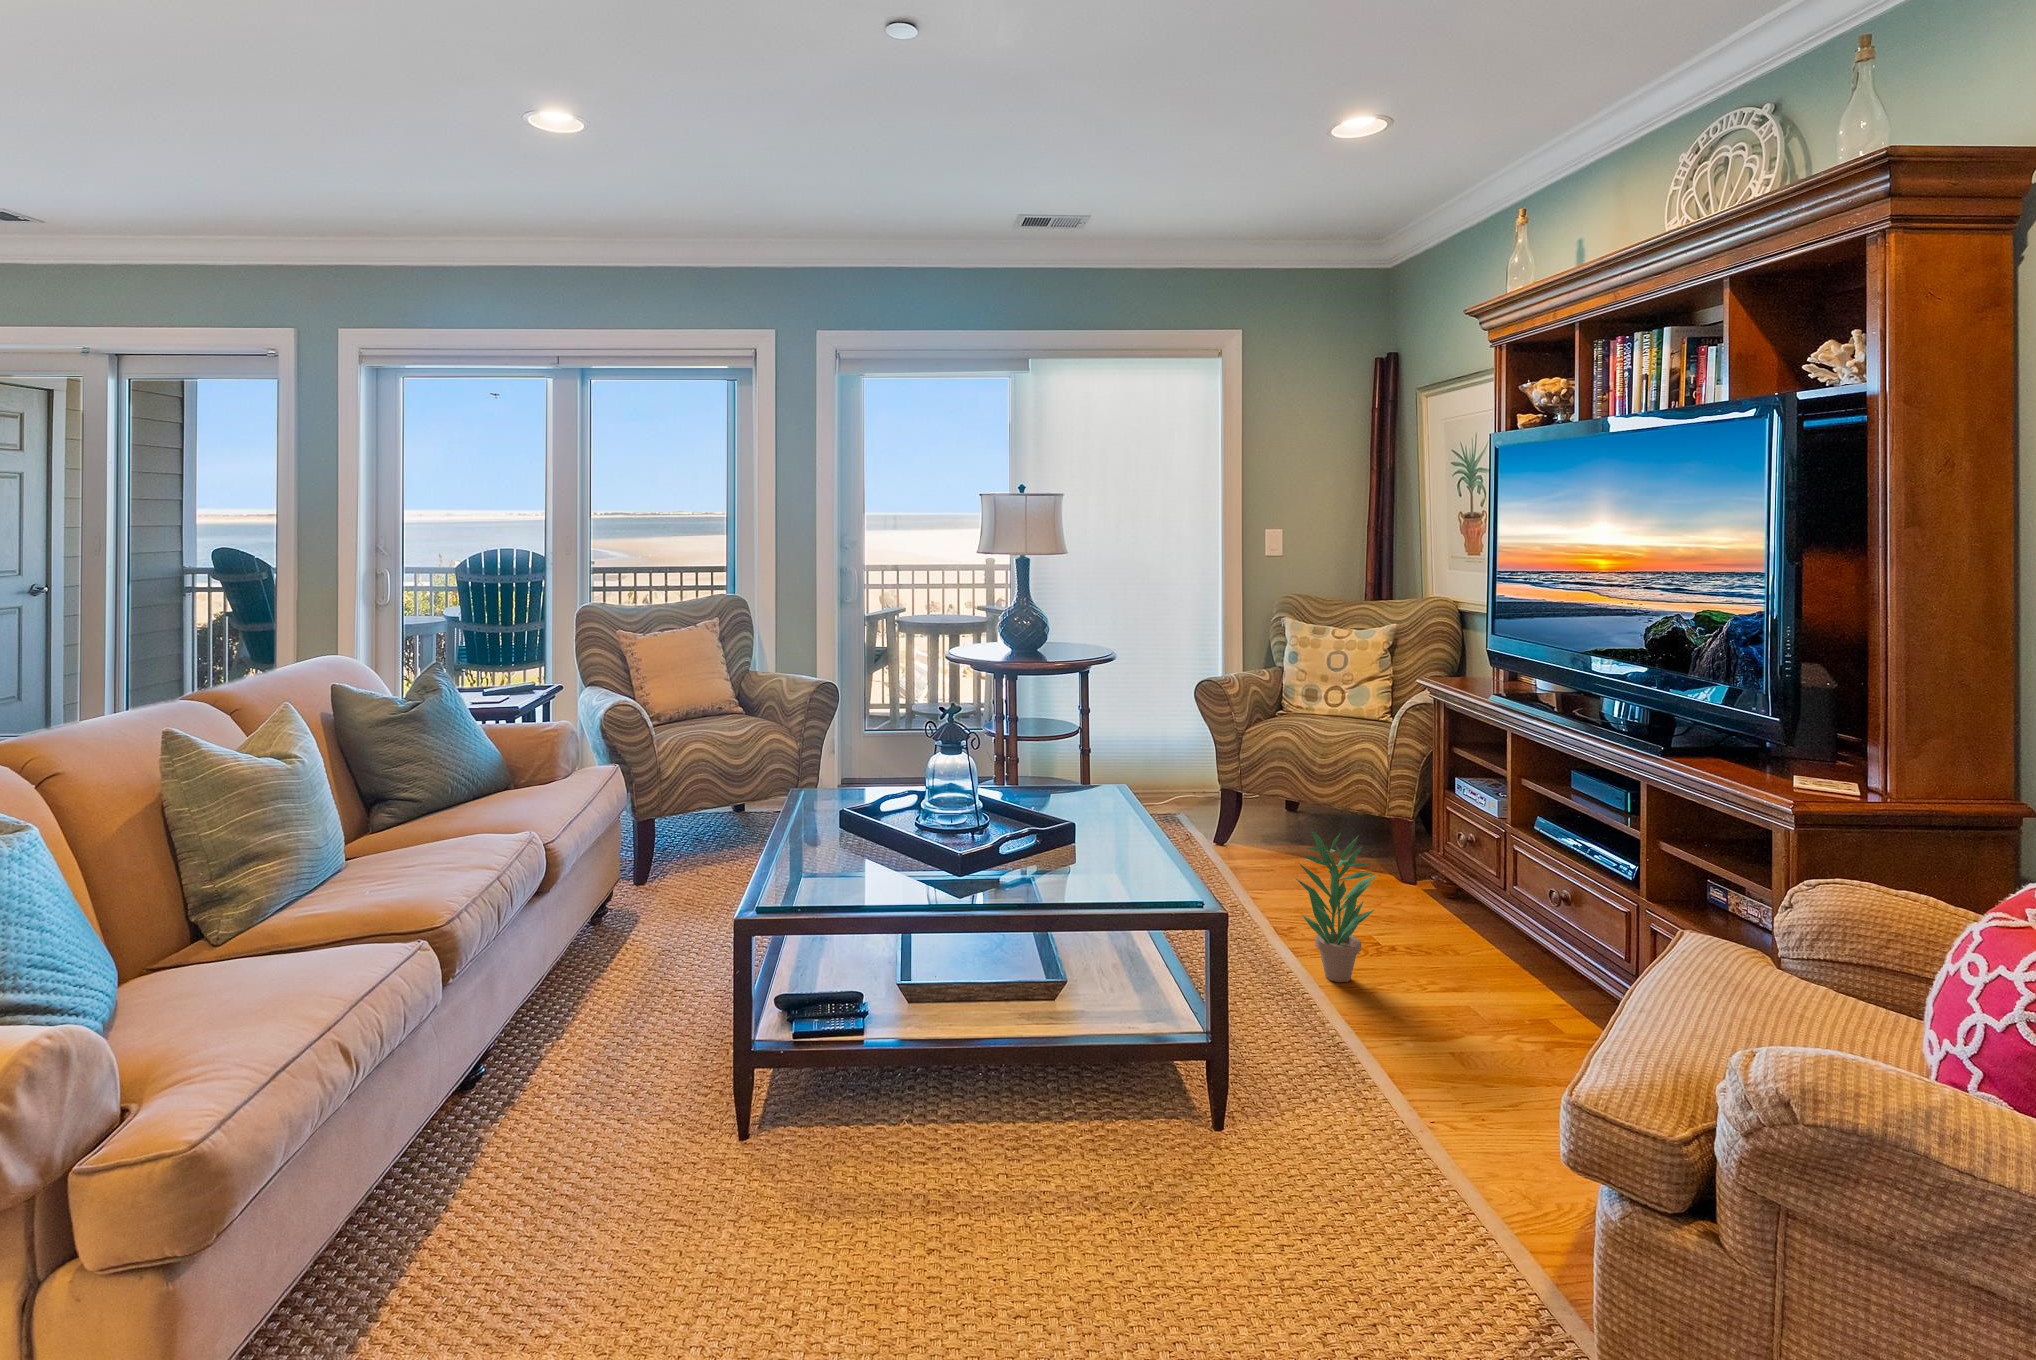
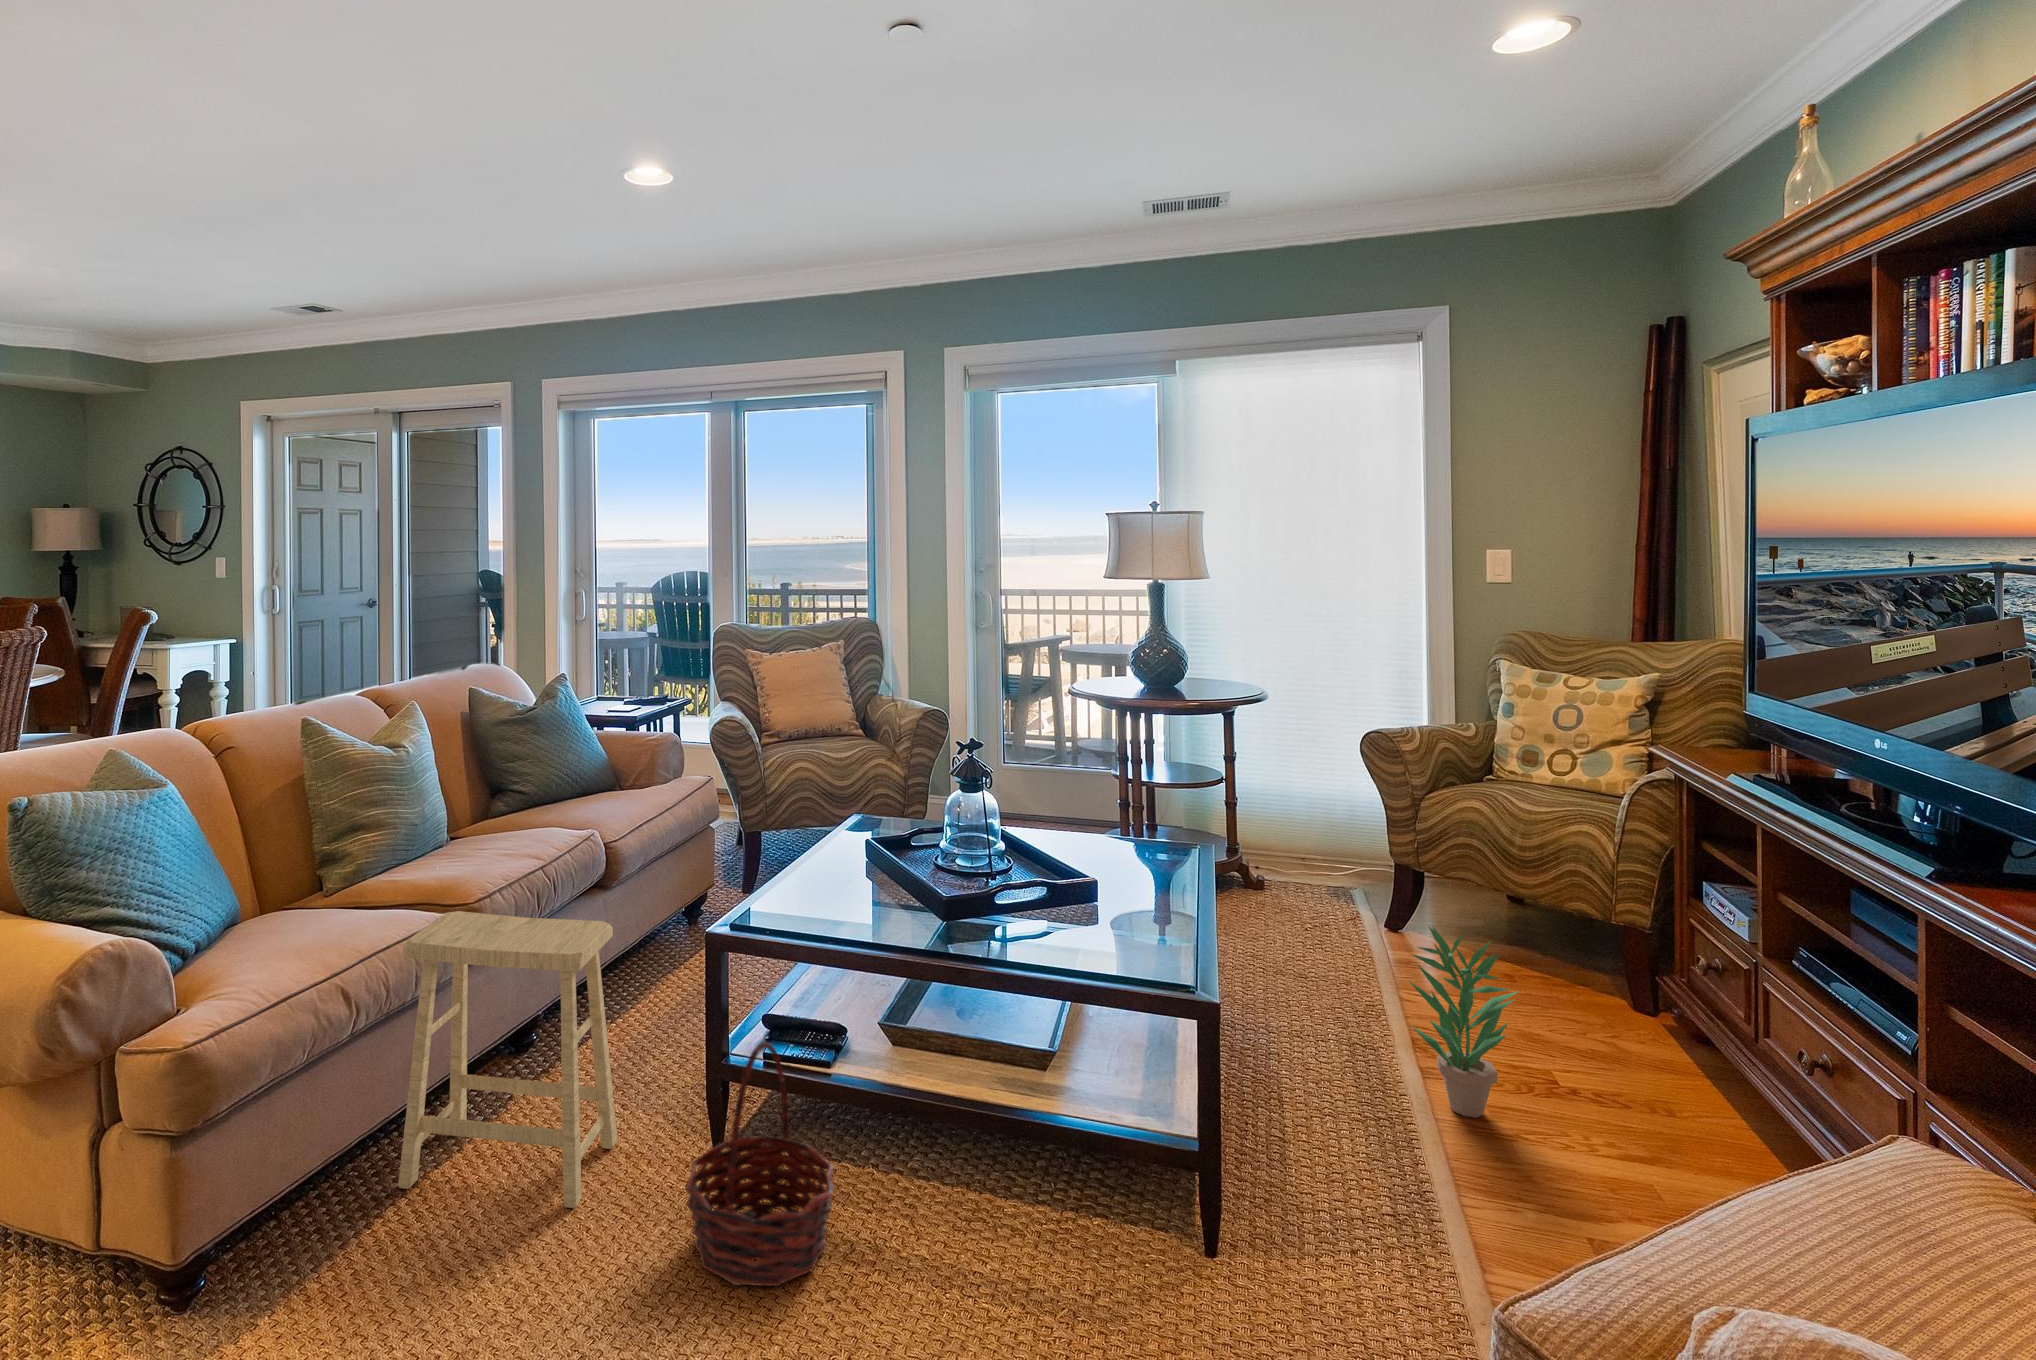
footstool: none [396,922,631,1263] -> present [398,911,617,1208]
basket: none [759,1015,915,1264] -> present [685,1042,835,1286]

